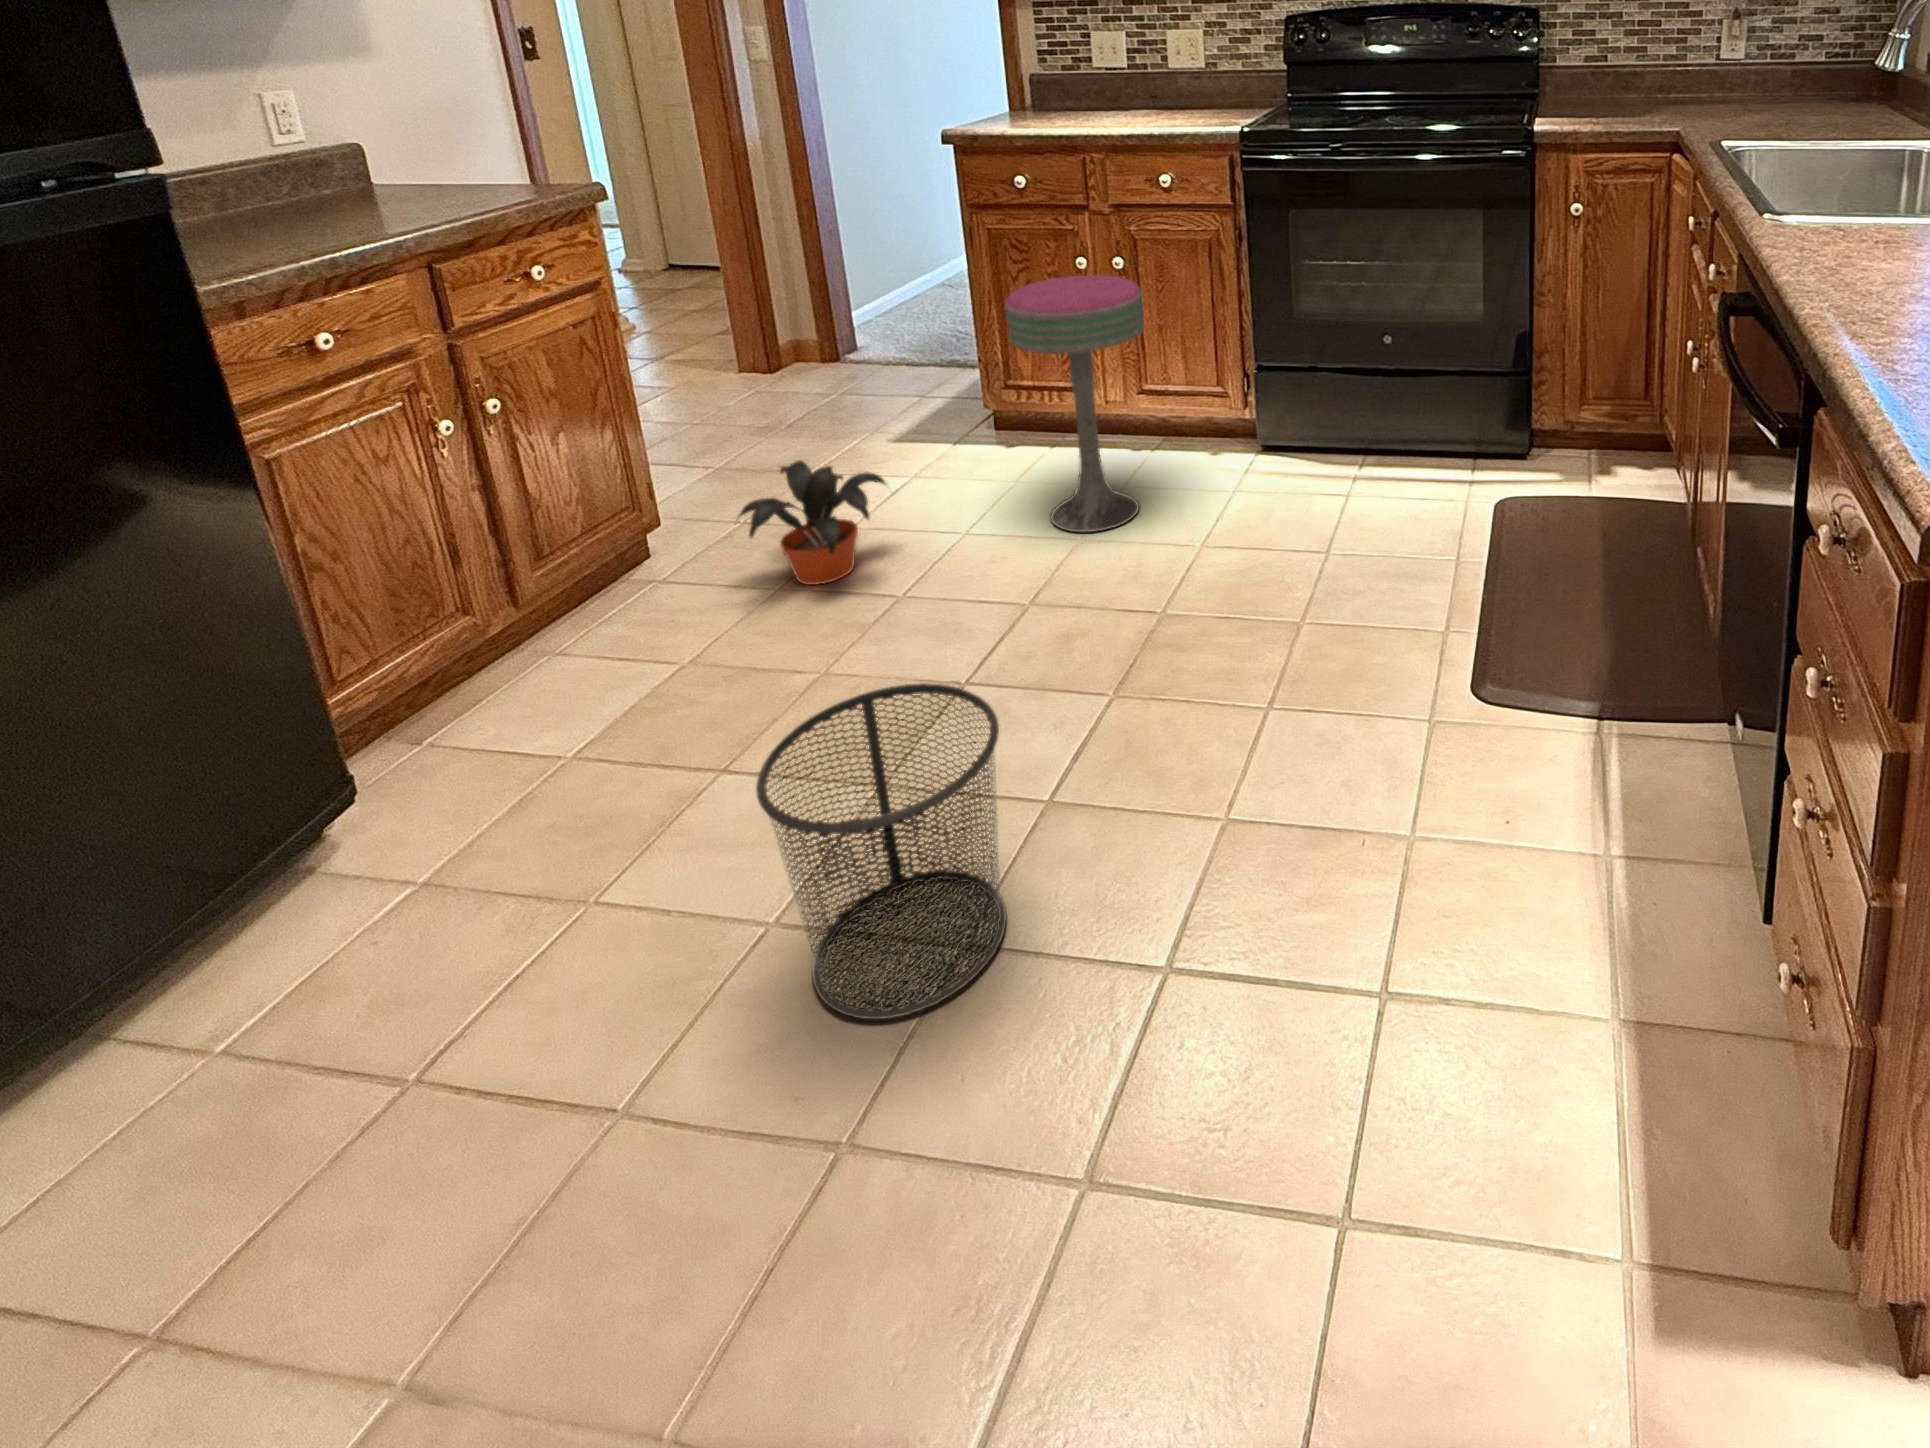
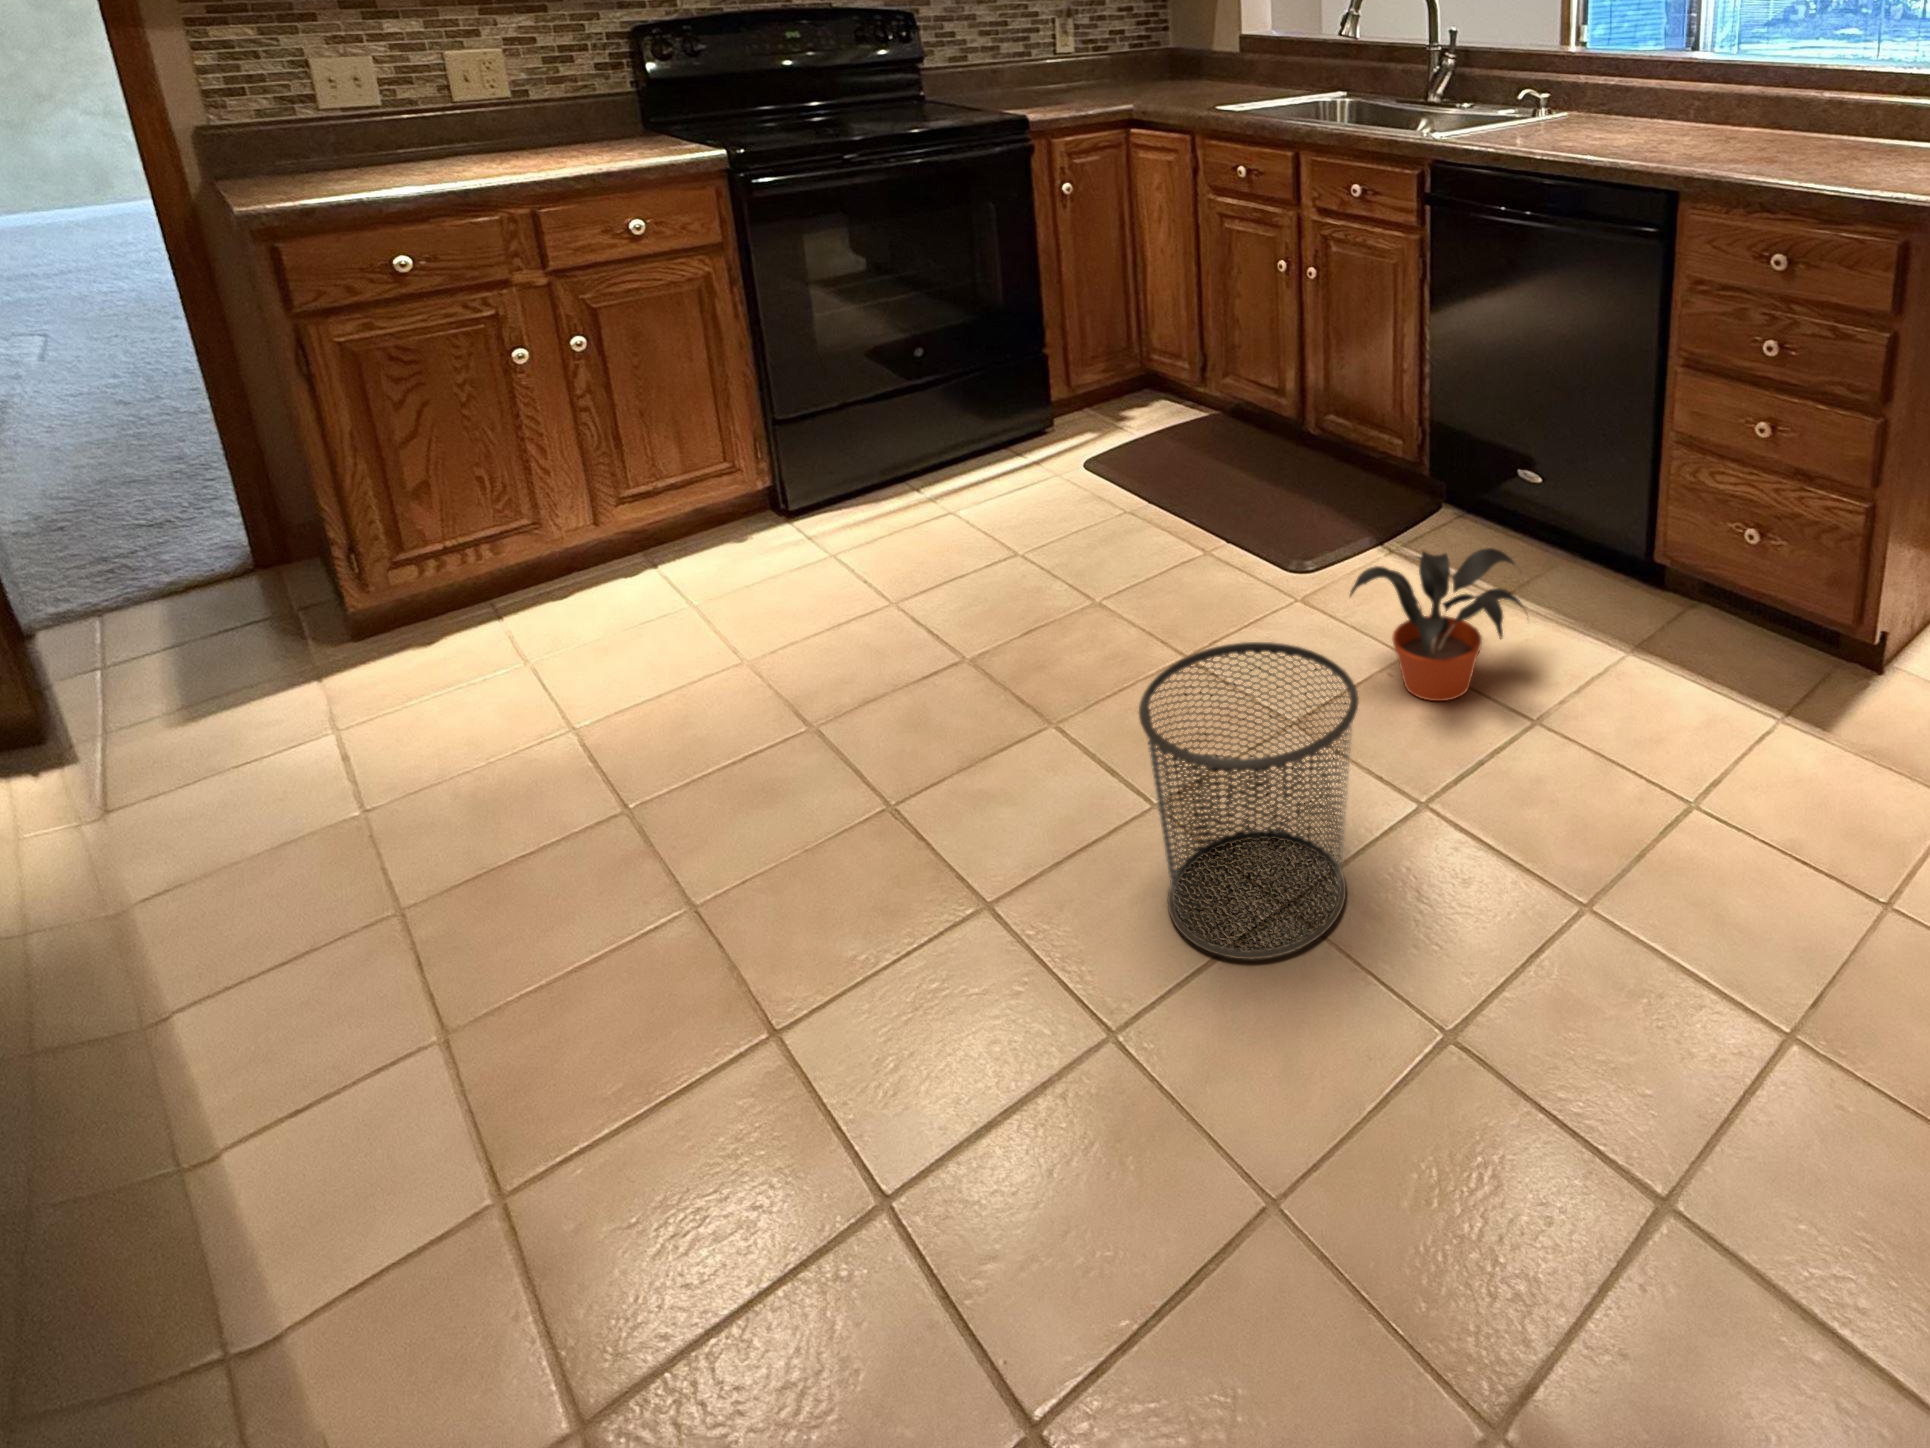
bar stool: present [1005,275,1144,532] -> none [573,344,773,673]
potted plant: present [739,461,886,585] -> present [1350,548,1522,701]

